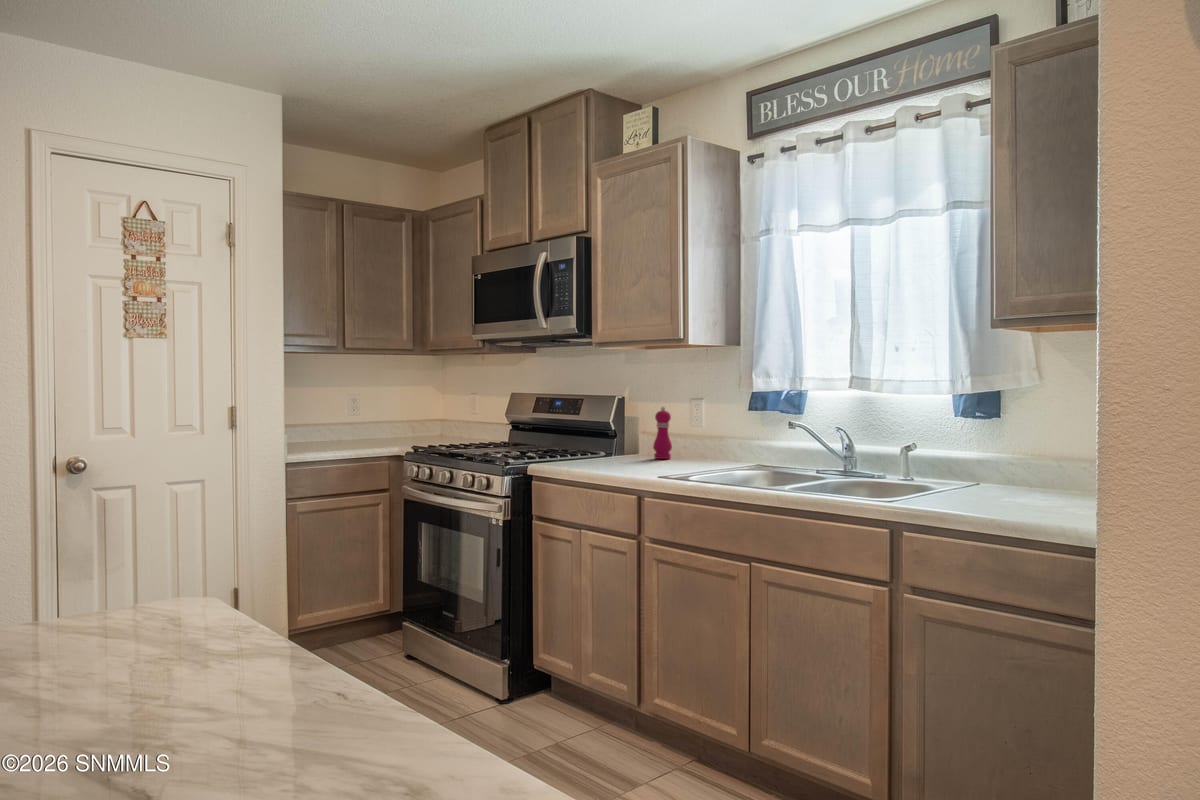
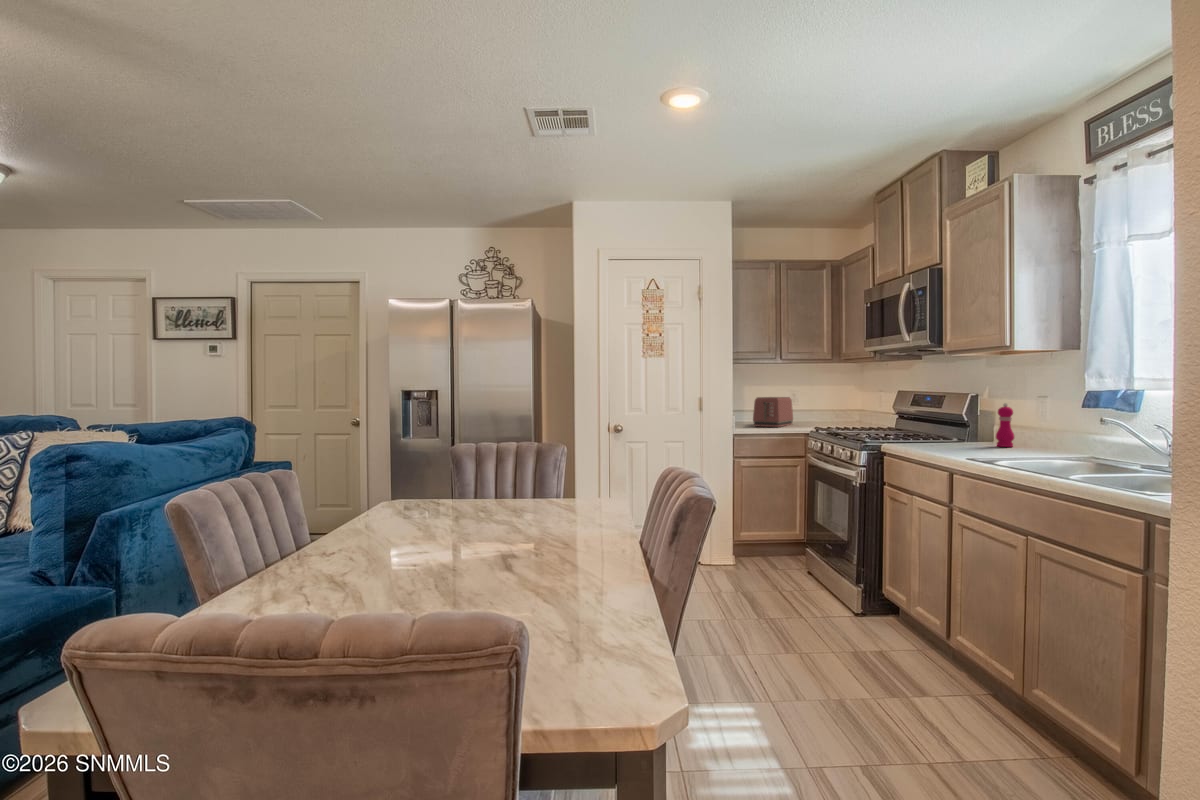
toaster: none [306,401,361,447] -> present [753,397,793,427]

